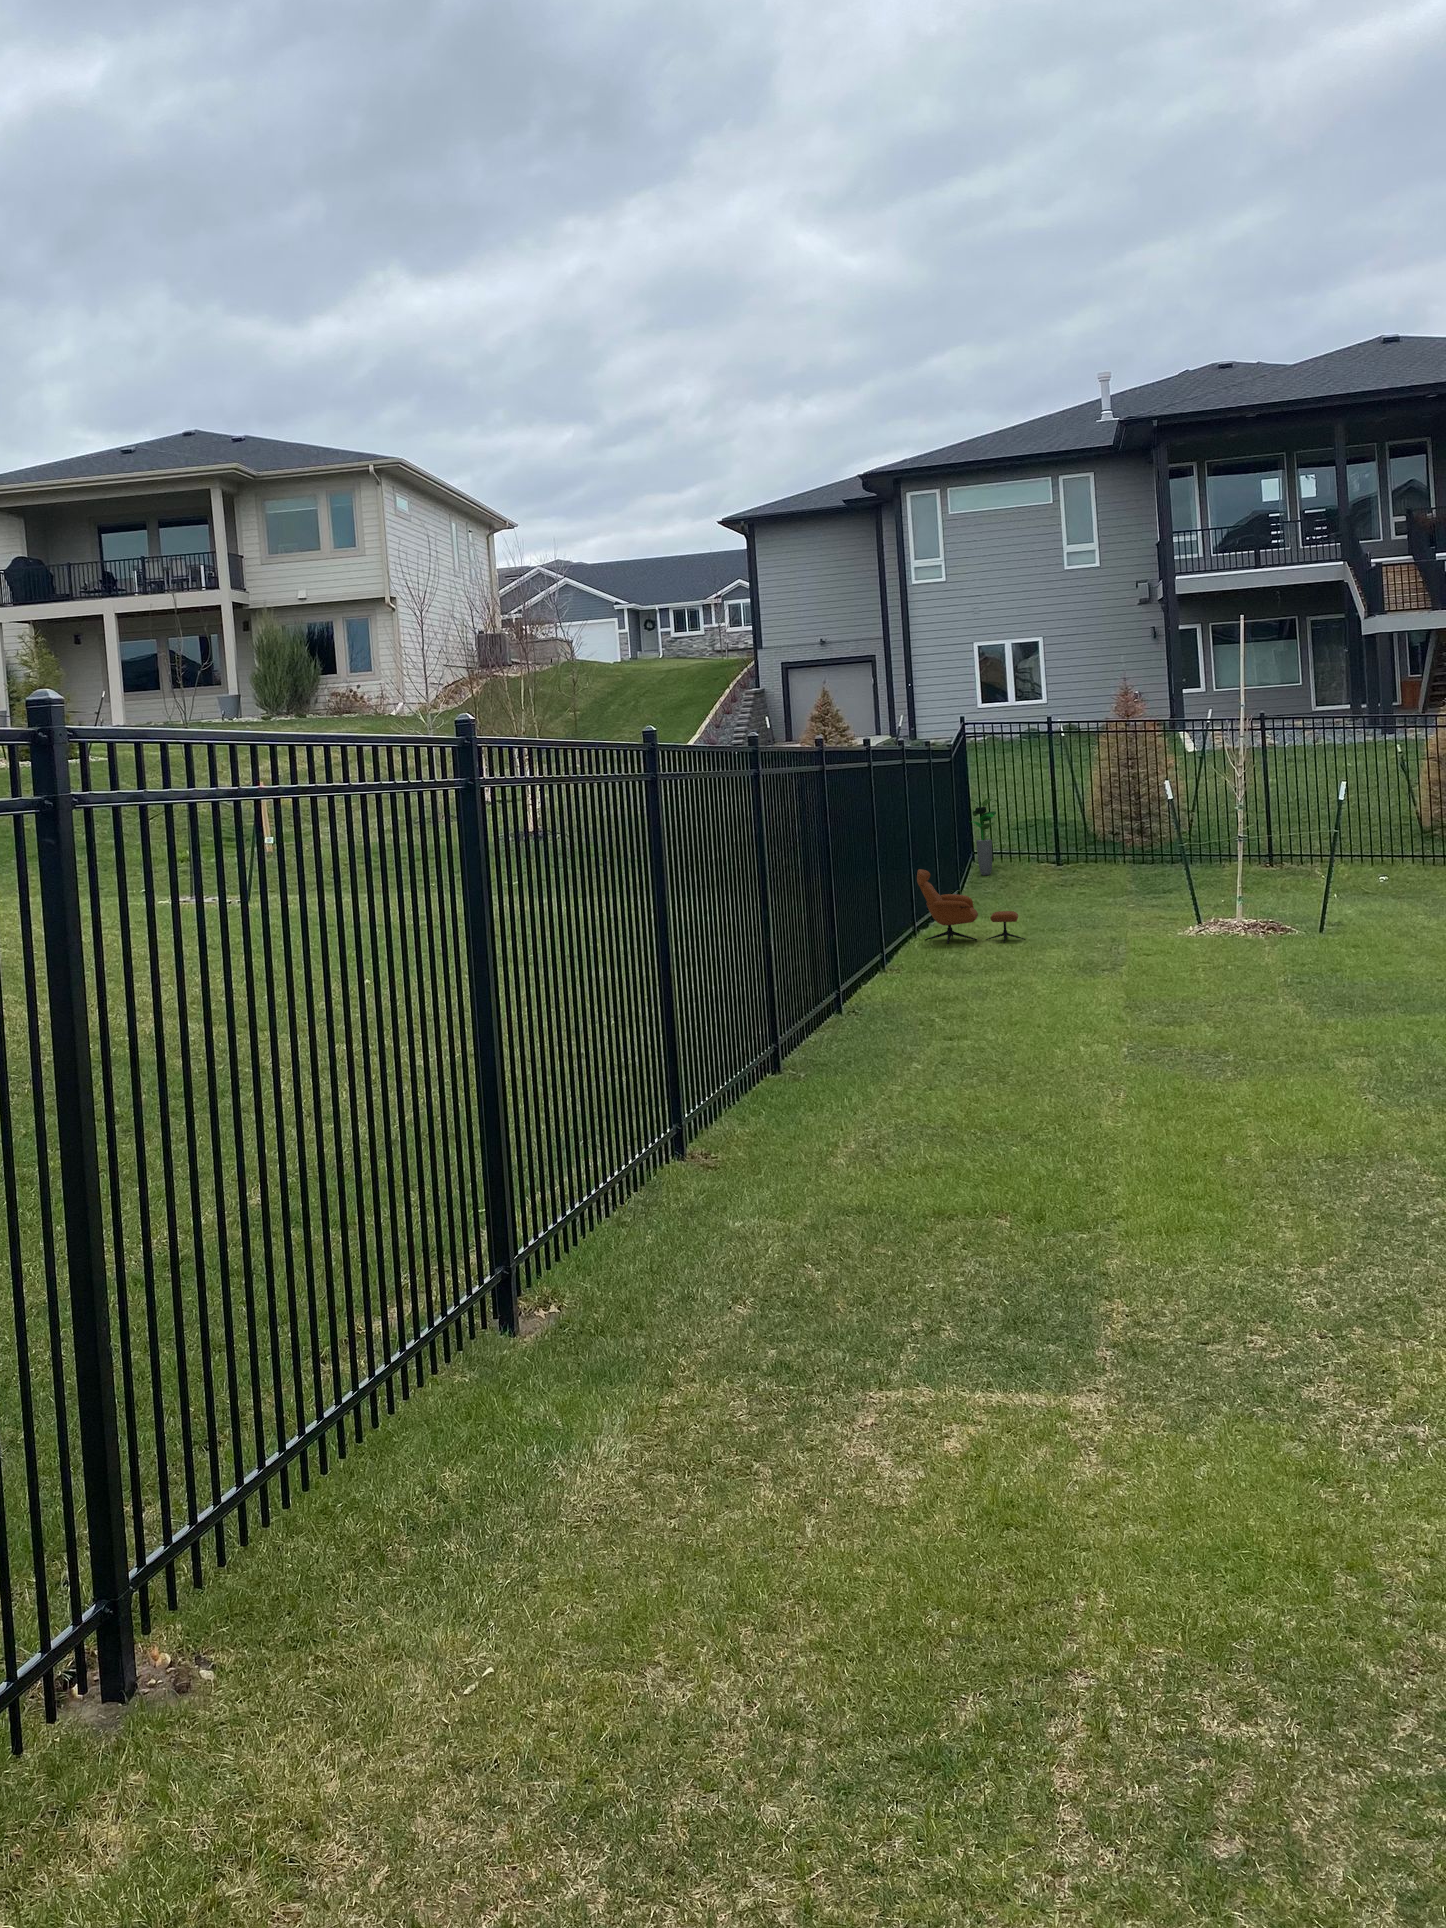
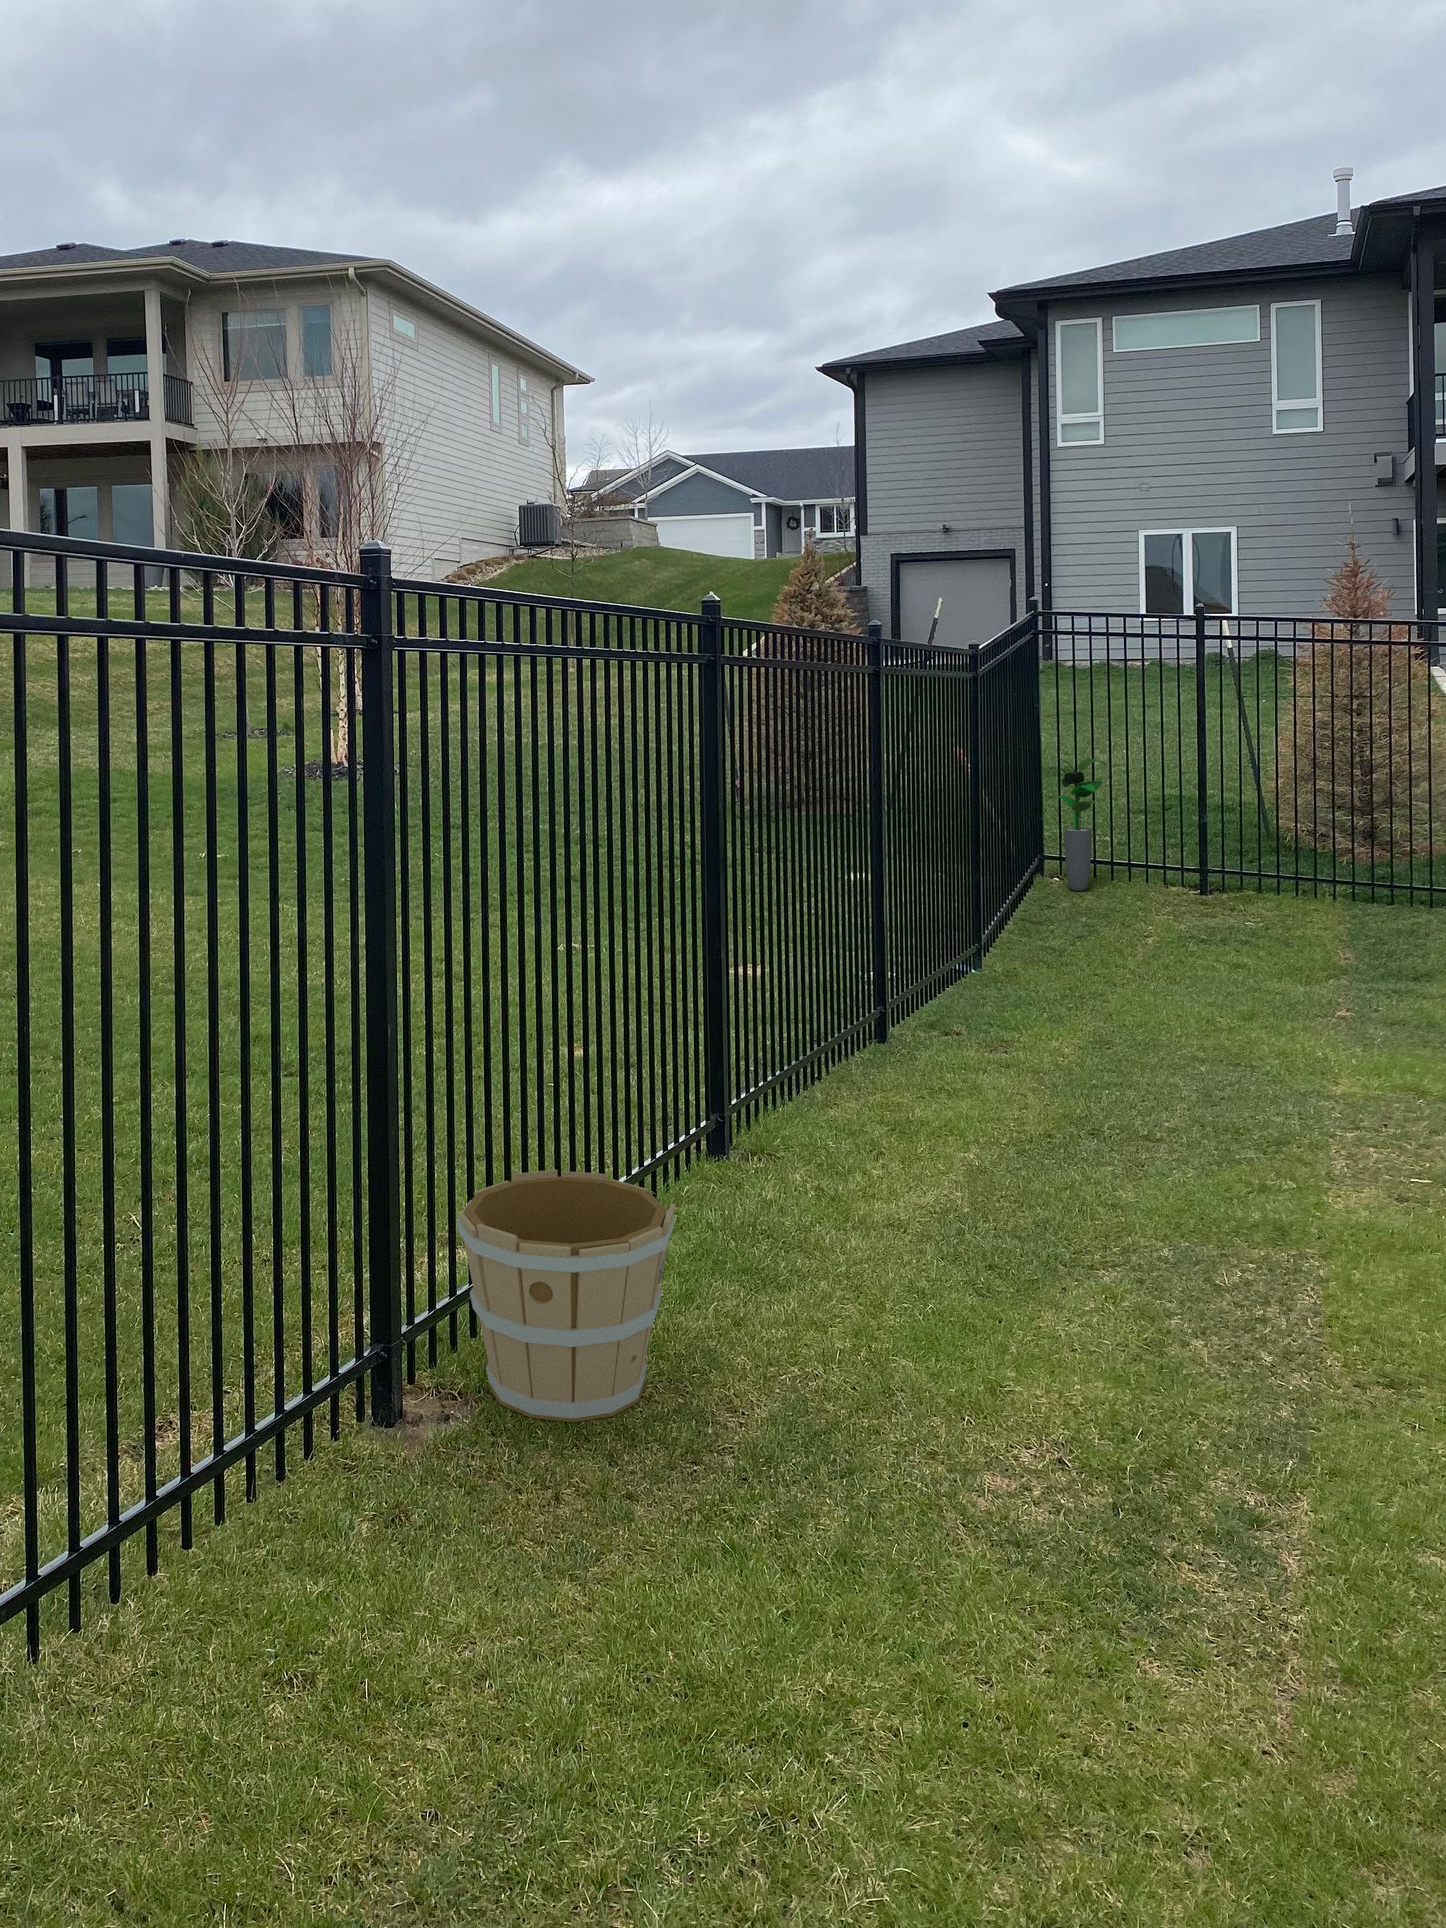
lounge chair: present [917,869,1025,944] -> none [823,914,1058,1105]
wooden bucket: none [871,937,945,1006] -> present [456,1170,676,1422]

